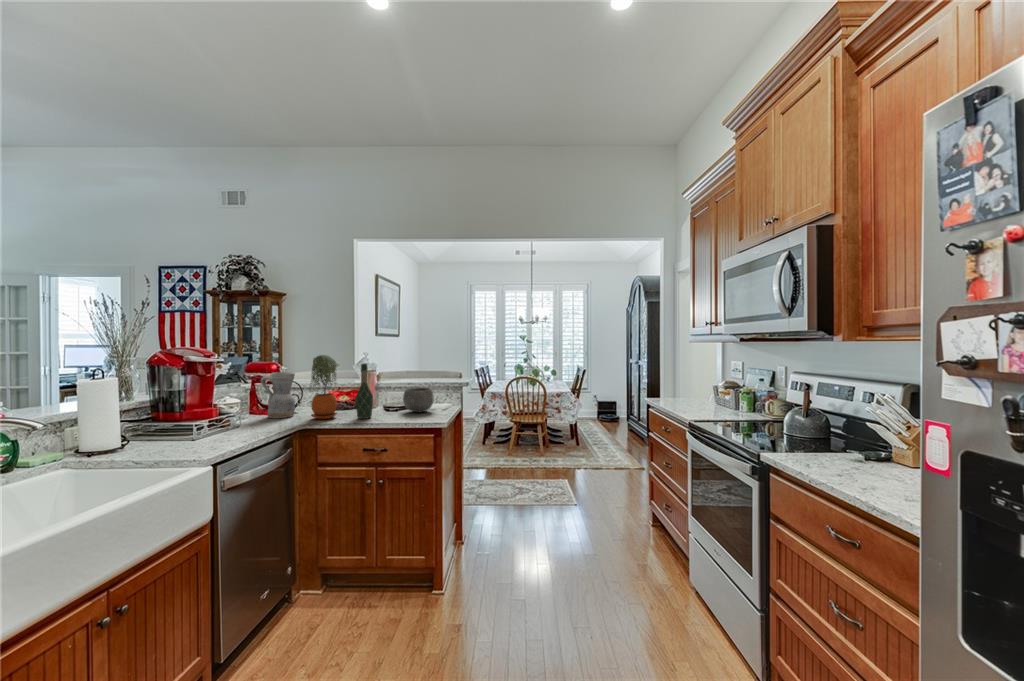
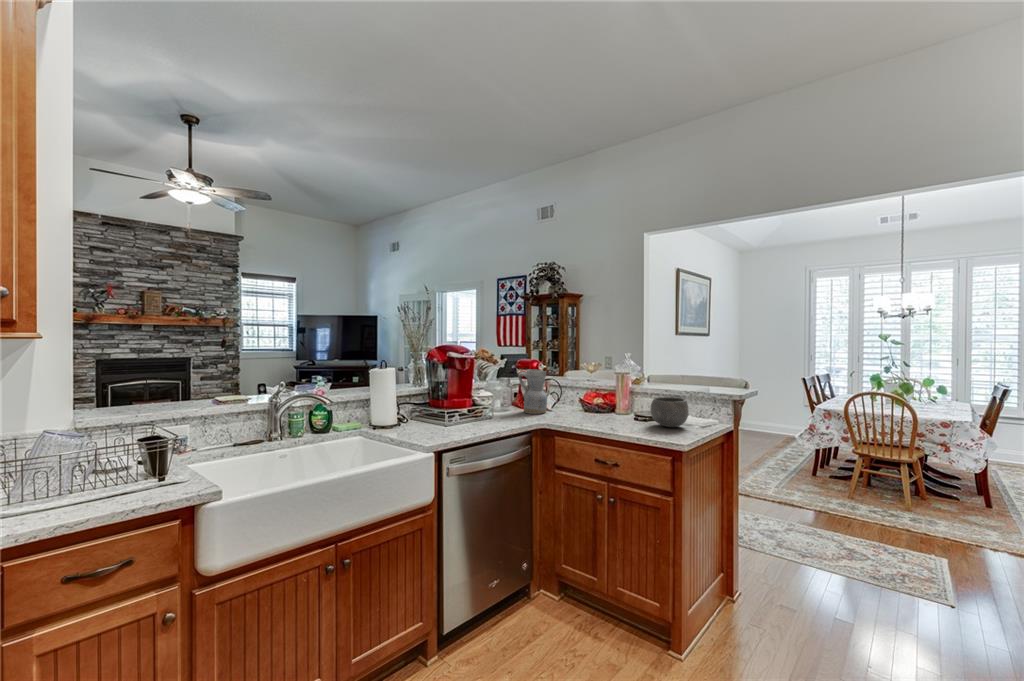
potted plant: present [311,355,337,419] -> none [551,354,581,421]
wine bottle: present [355,363,373,419] -> none [594,365,613,426]

